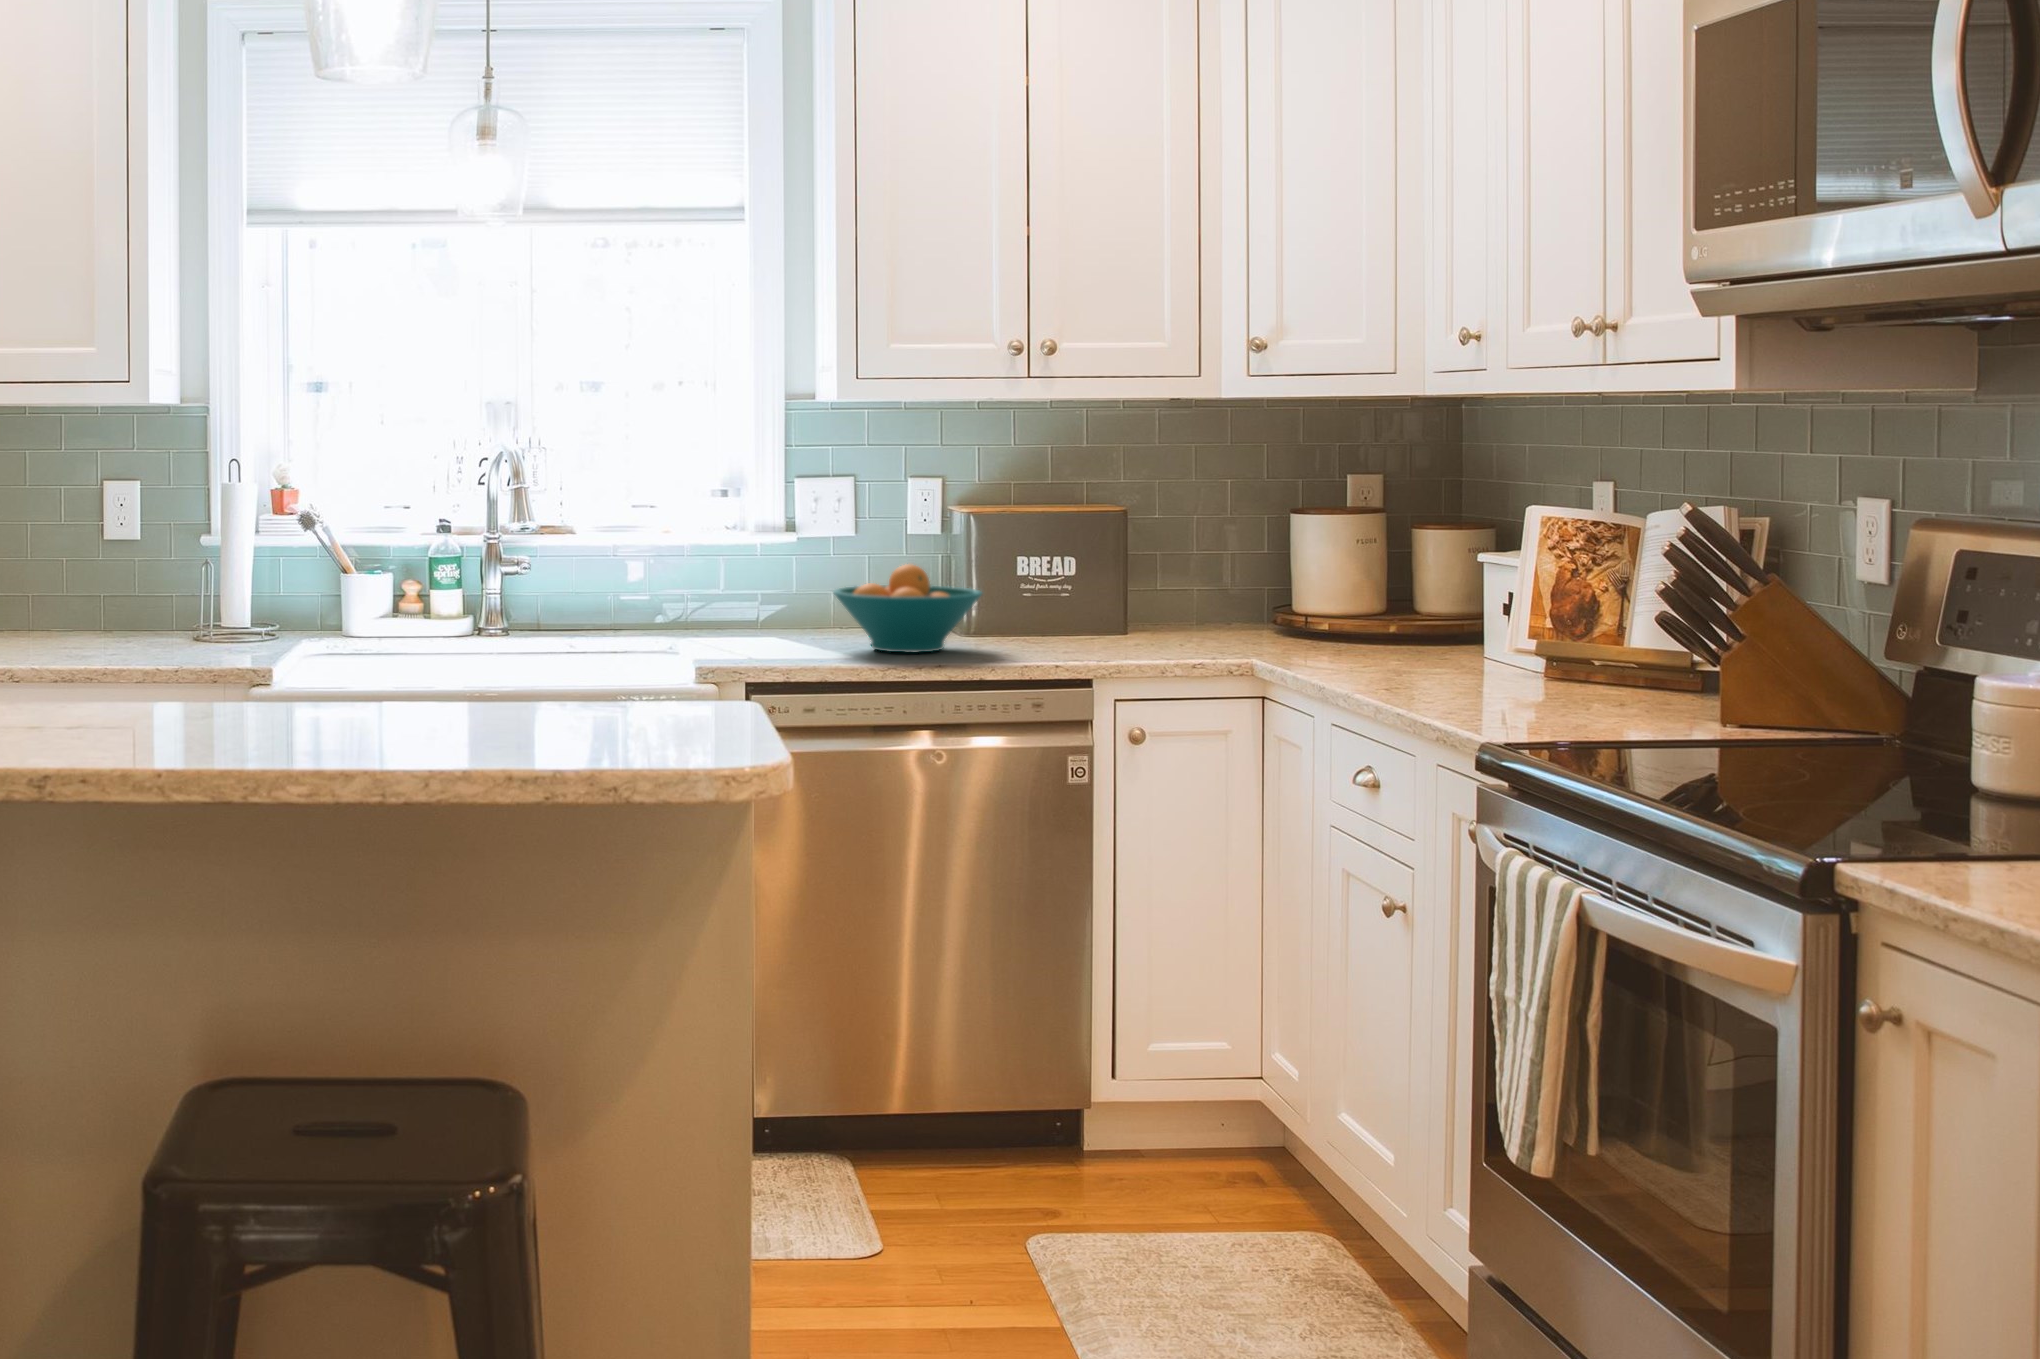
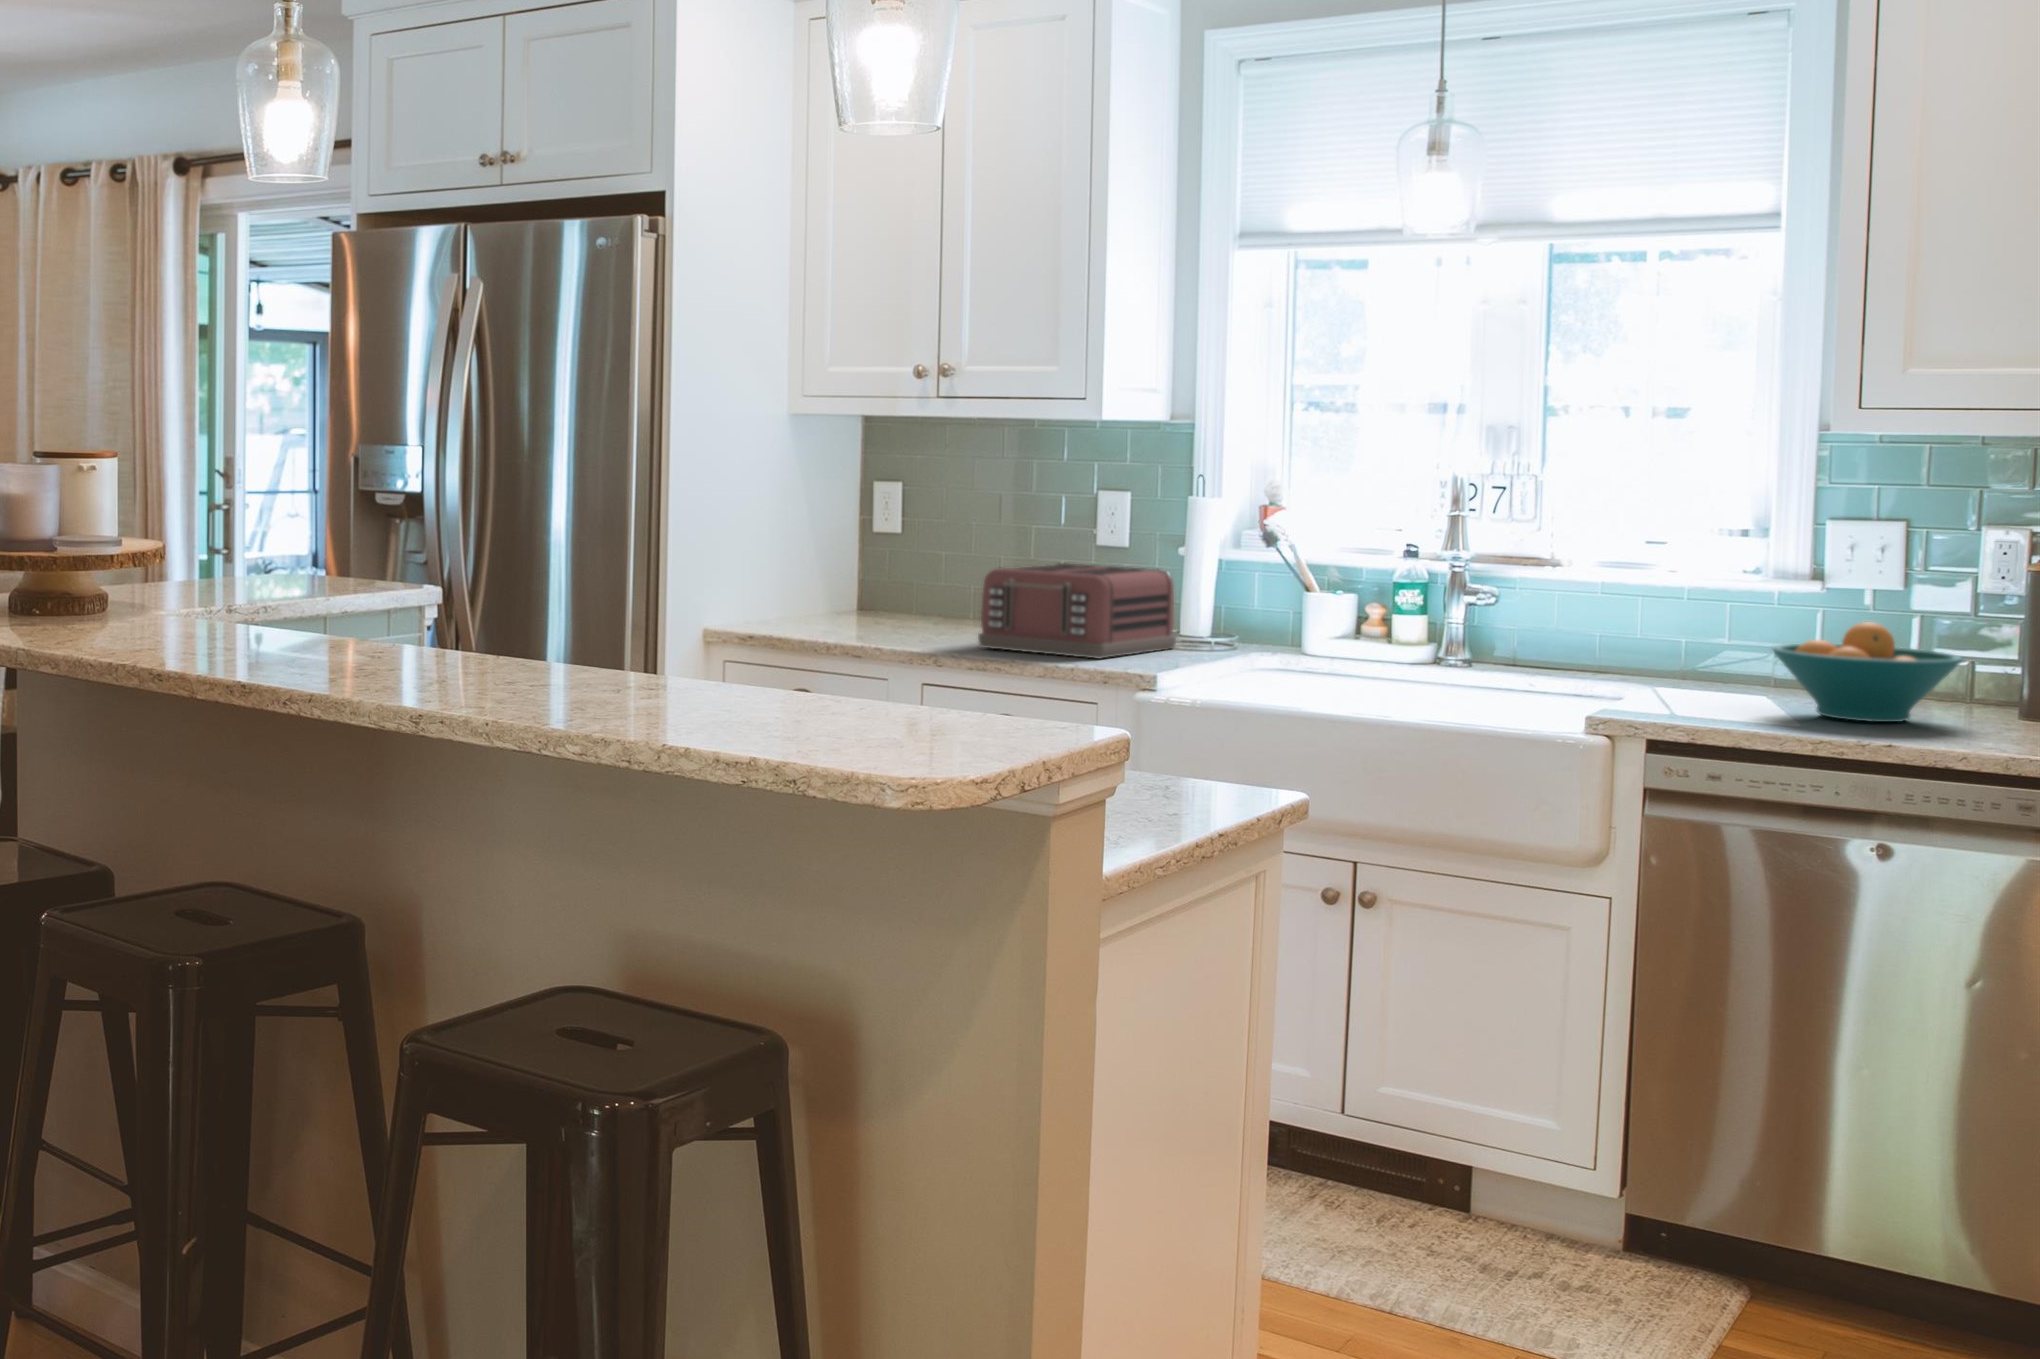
toaster: none [28,561,220,661] -> present [978,563,1176,659]

